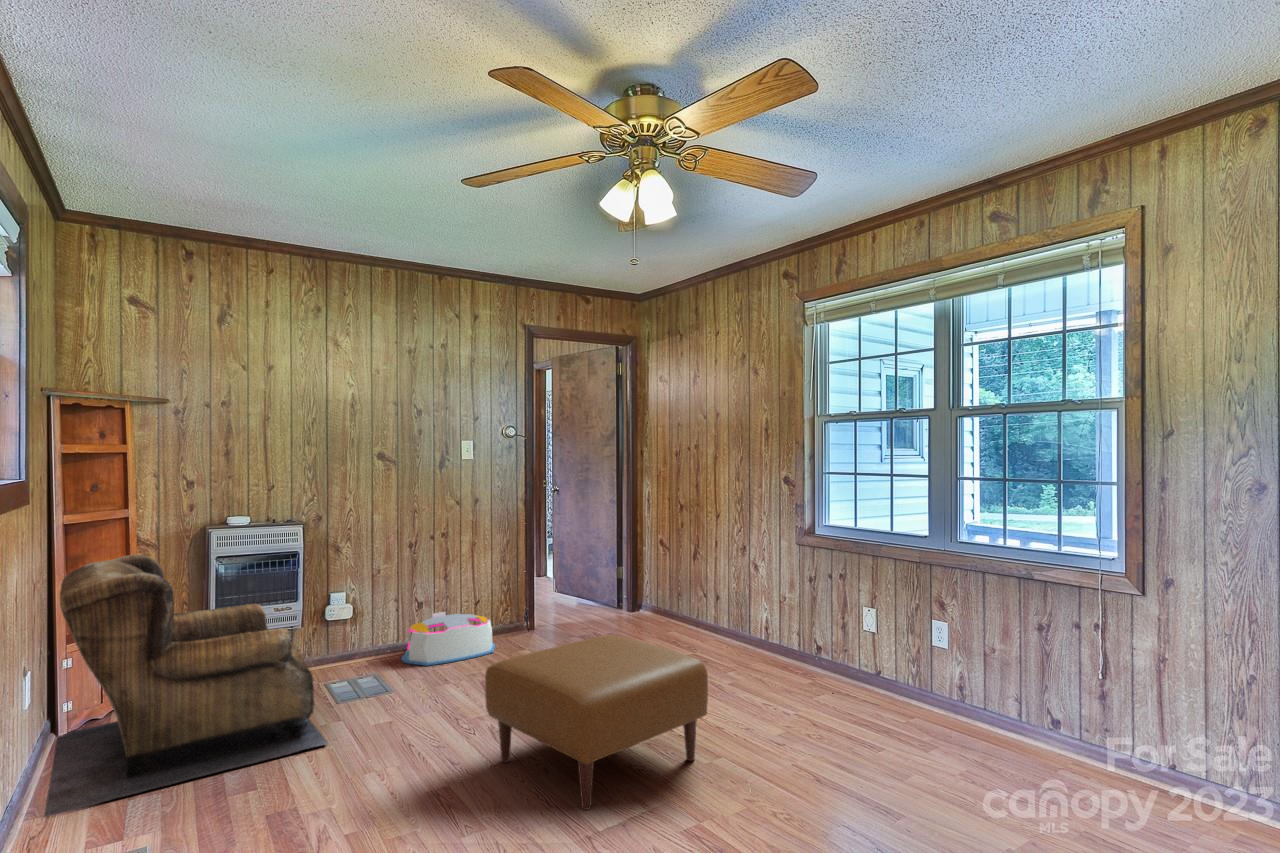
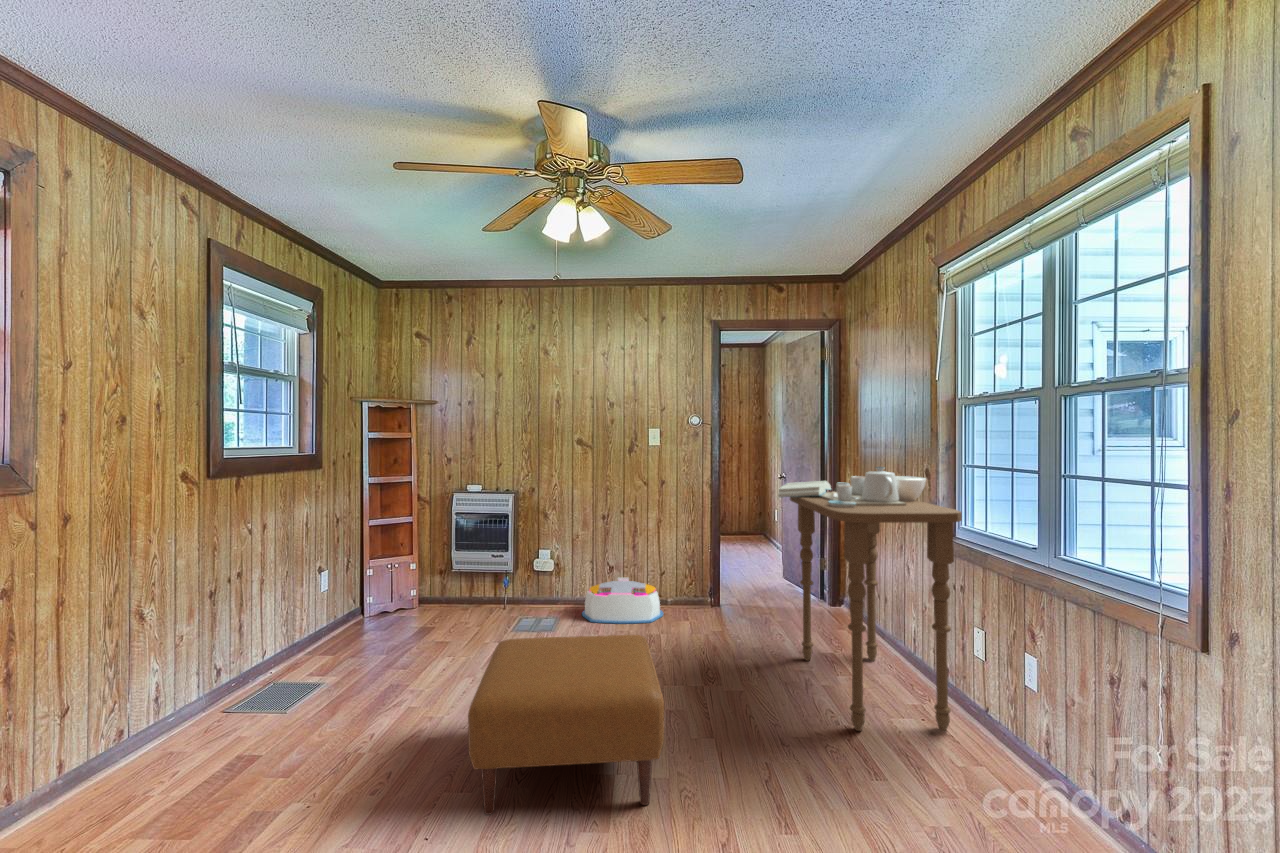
side table: none [648,468,813,680] -> present [778,467,962,731]
armchair: present [44,554,328,817] -> none [272,507,489,672]

